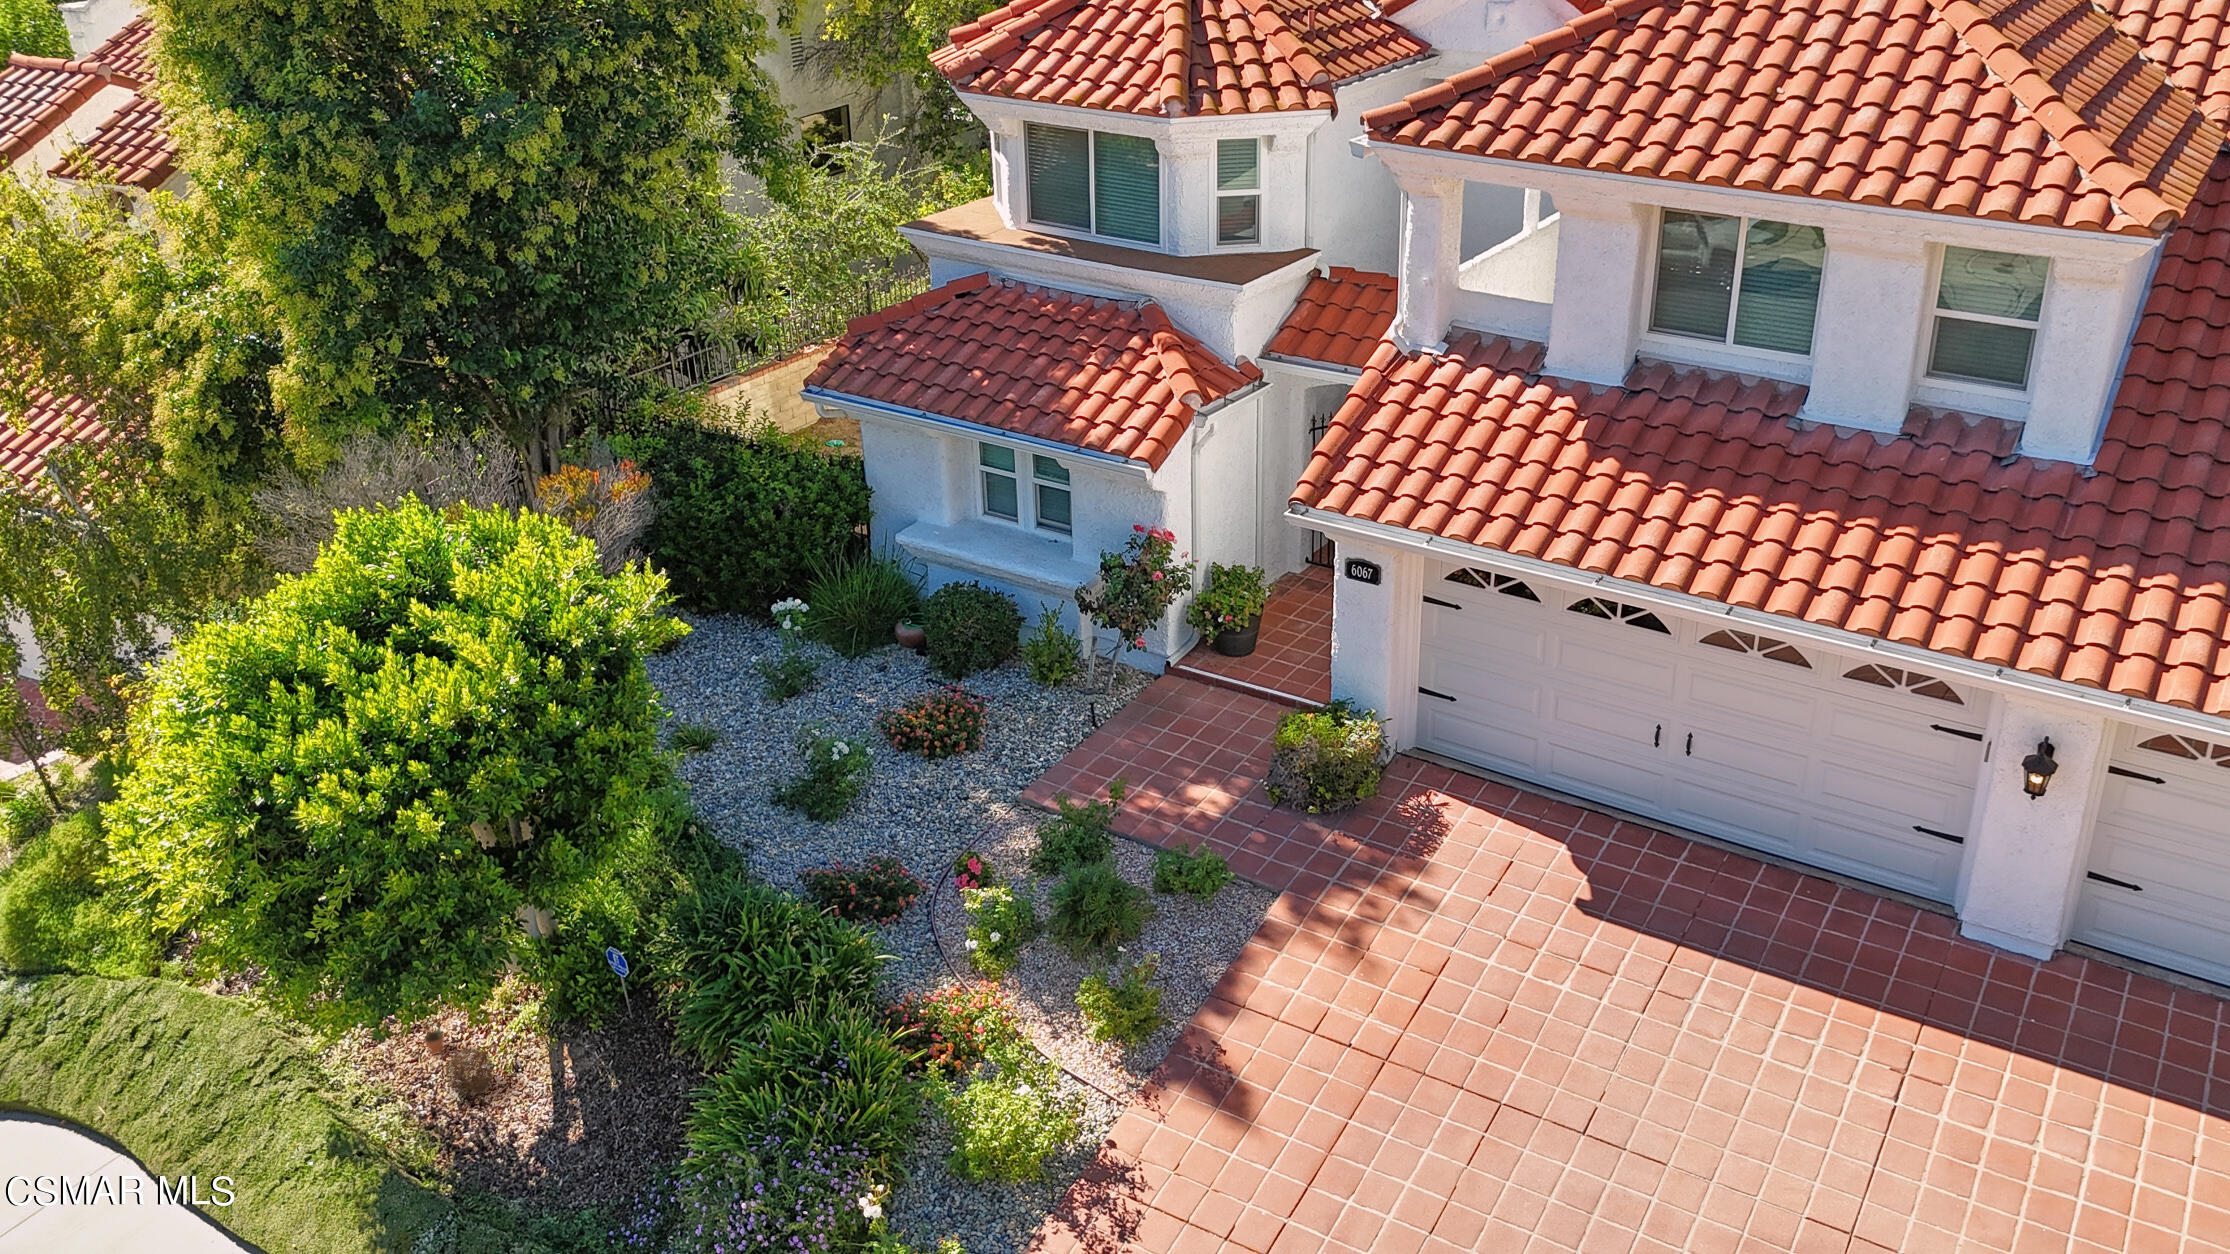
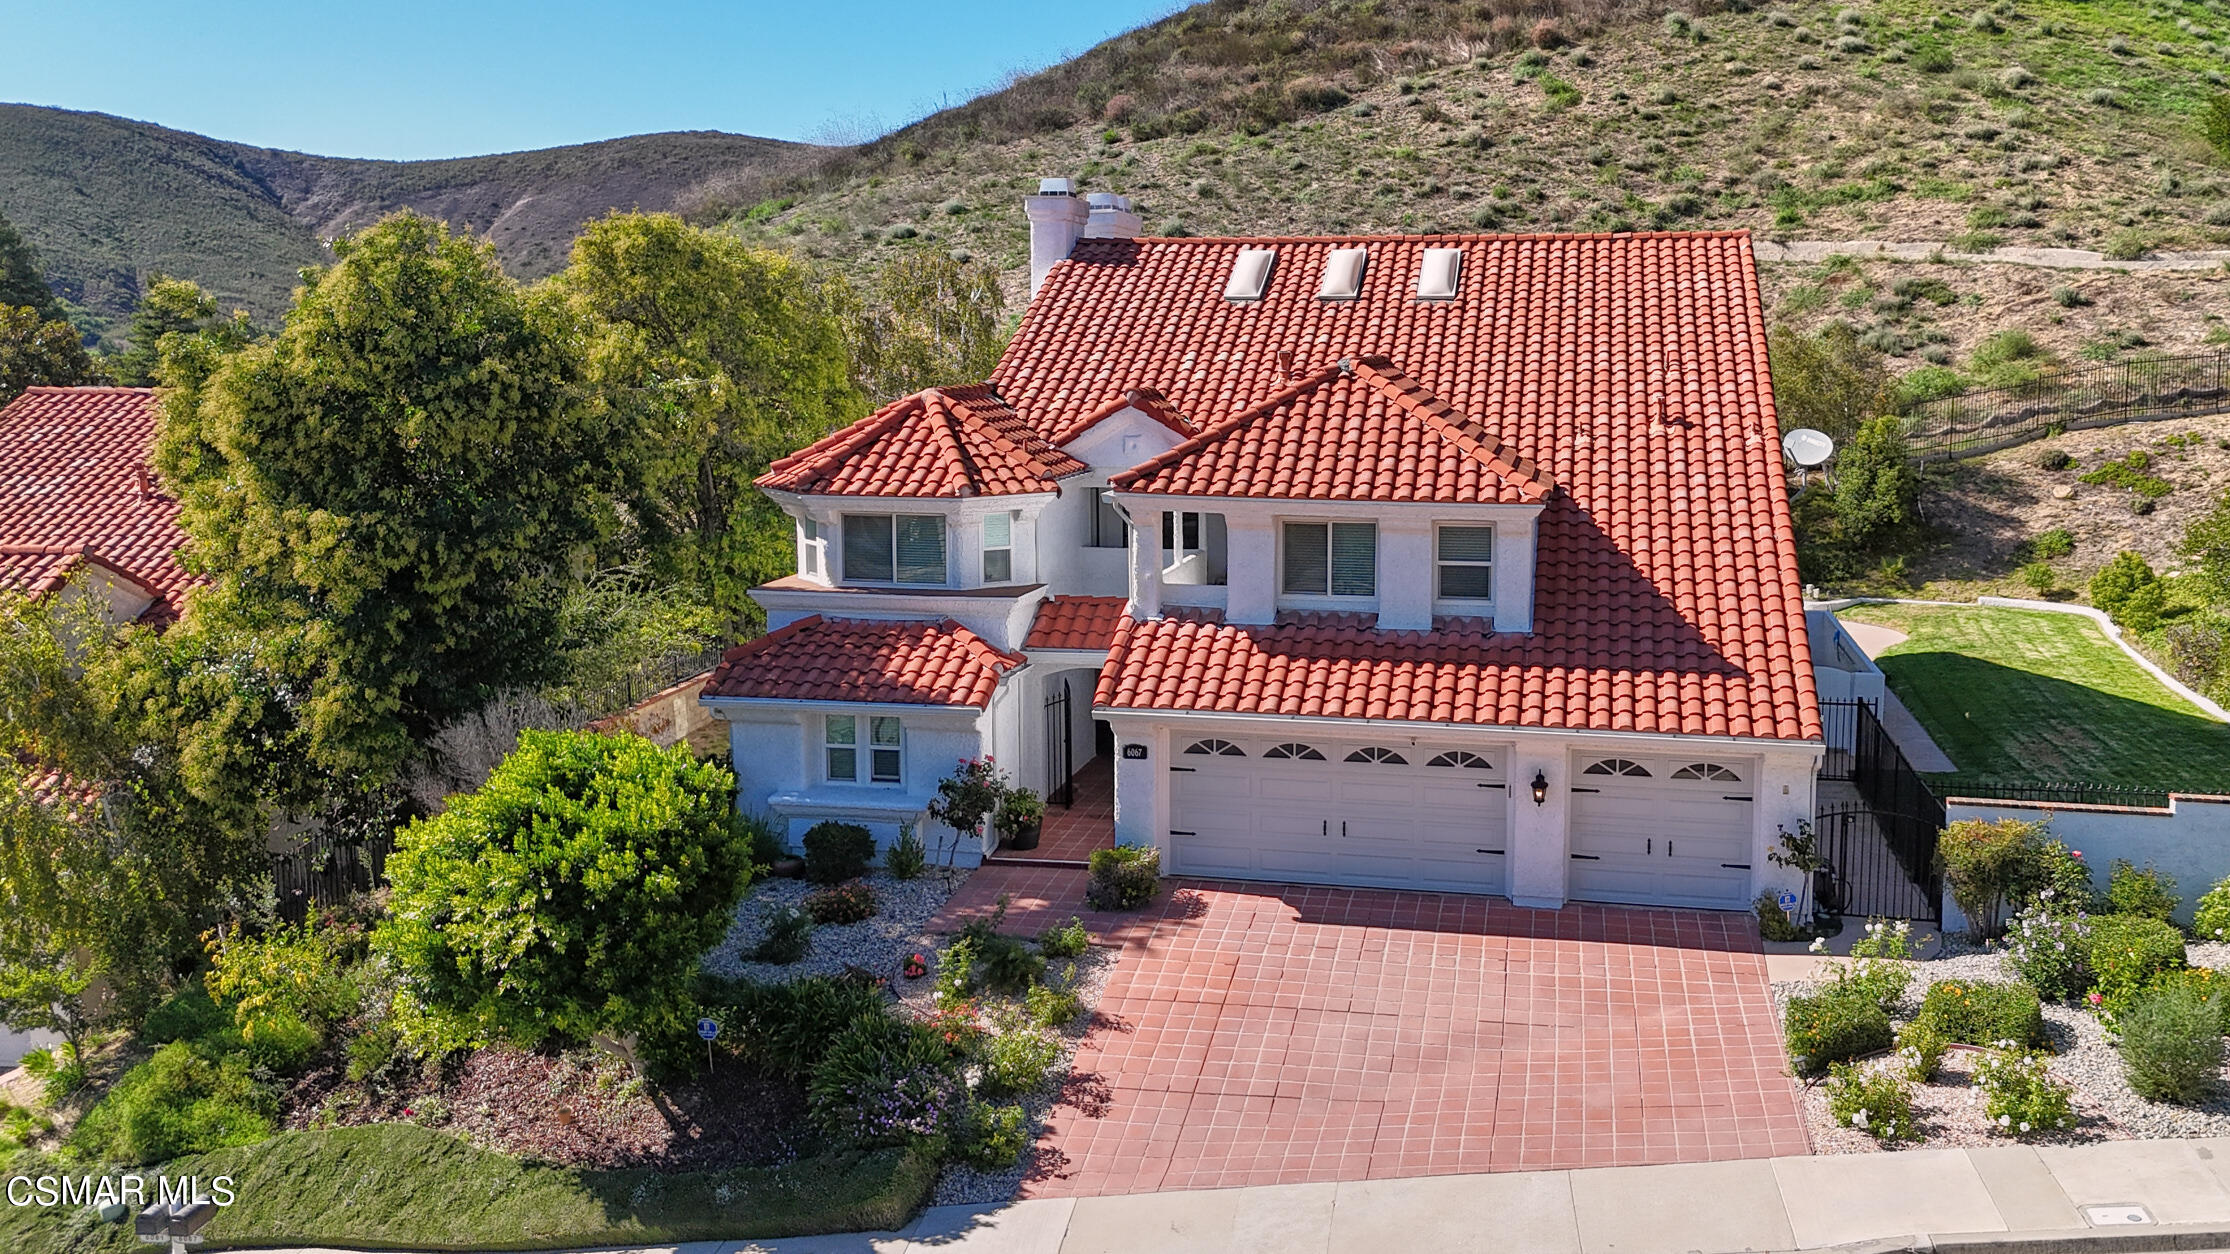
woven basket: present [445,1048,493,1096] -> none [594,1101,626,1137]

